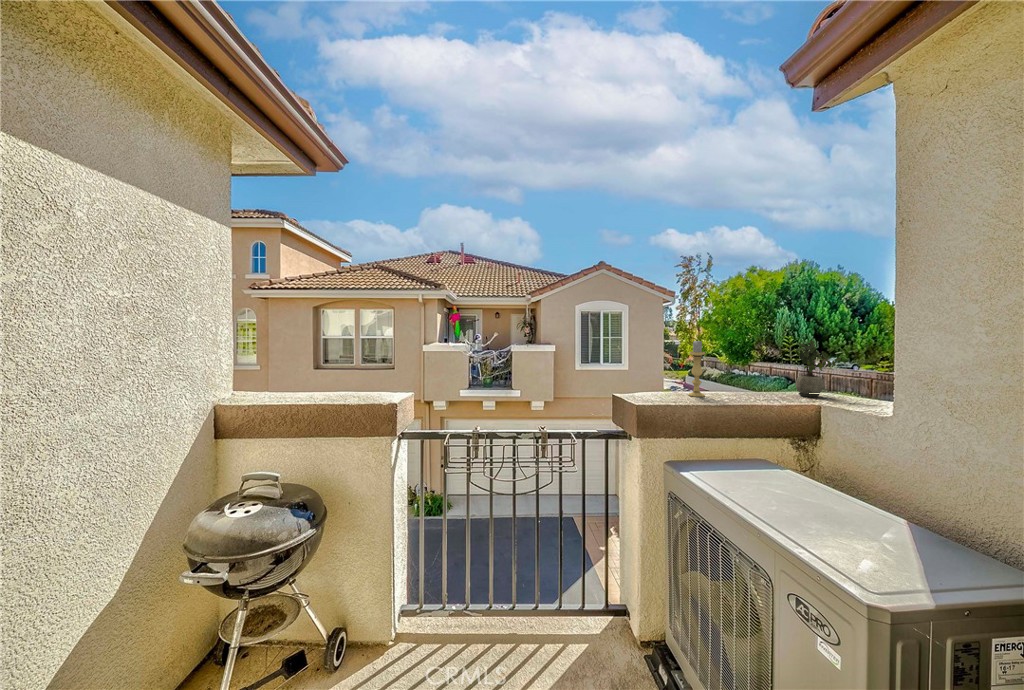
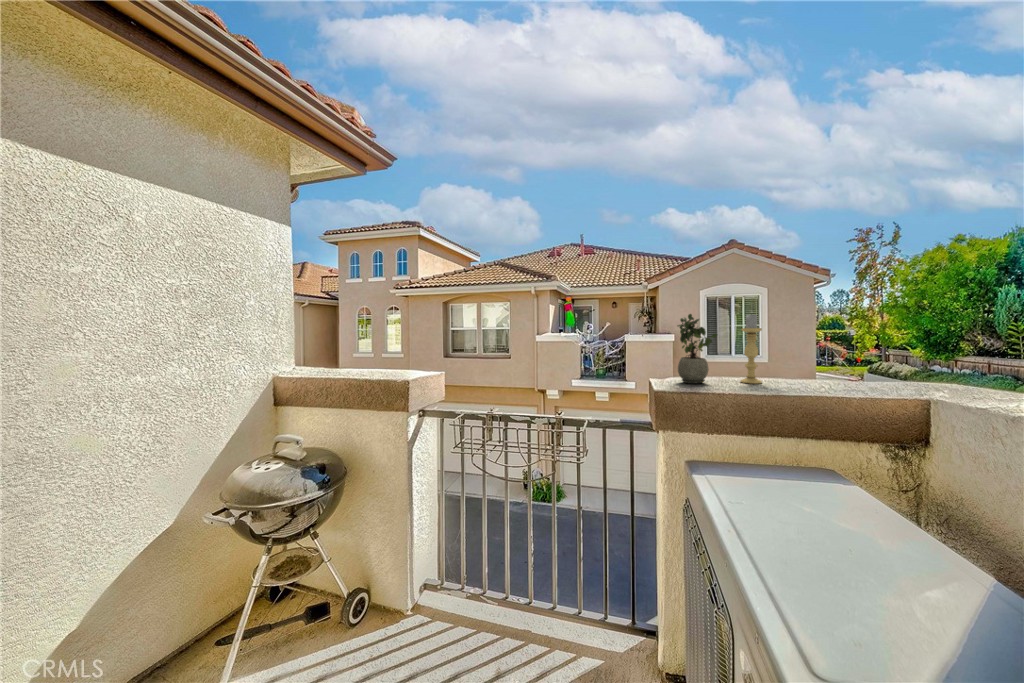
potted plant: present [796,340,841,397] -> present [678,314,717,384]

